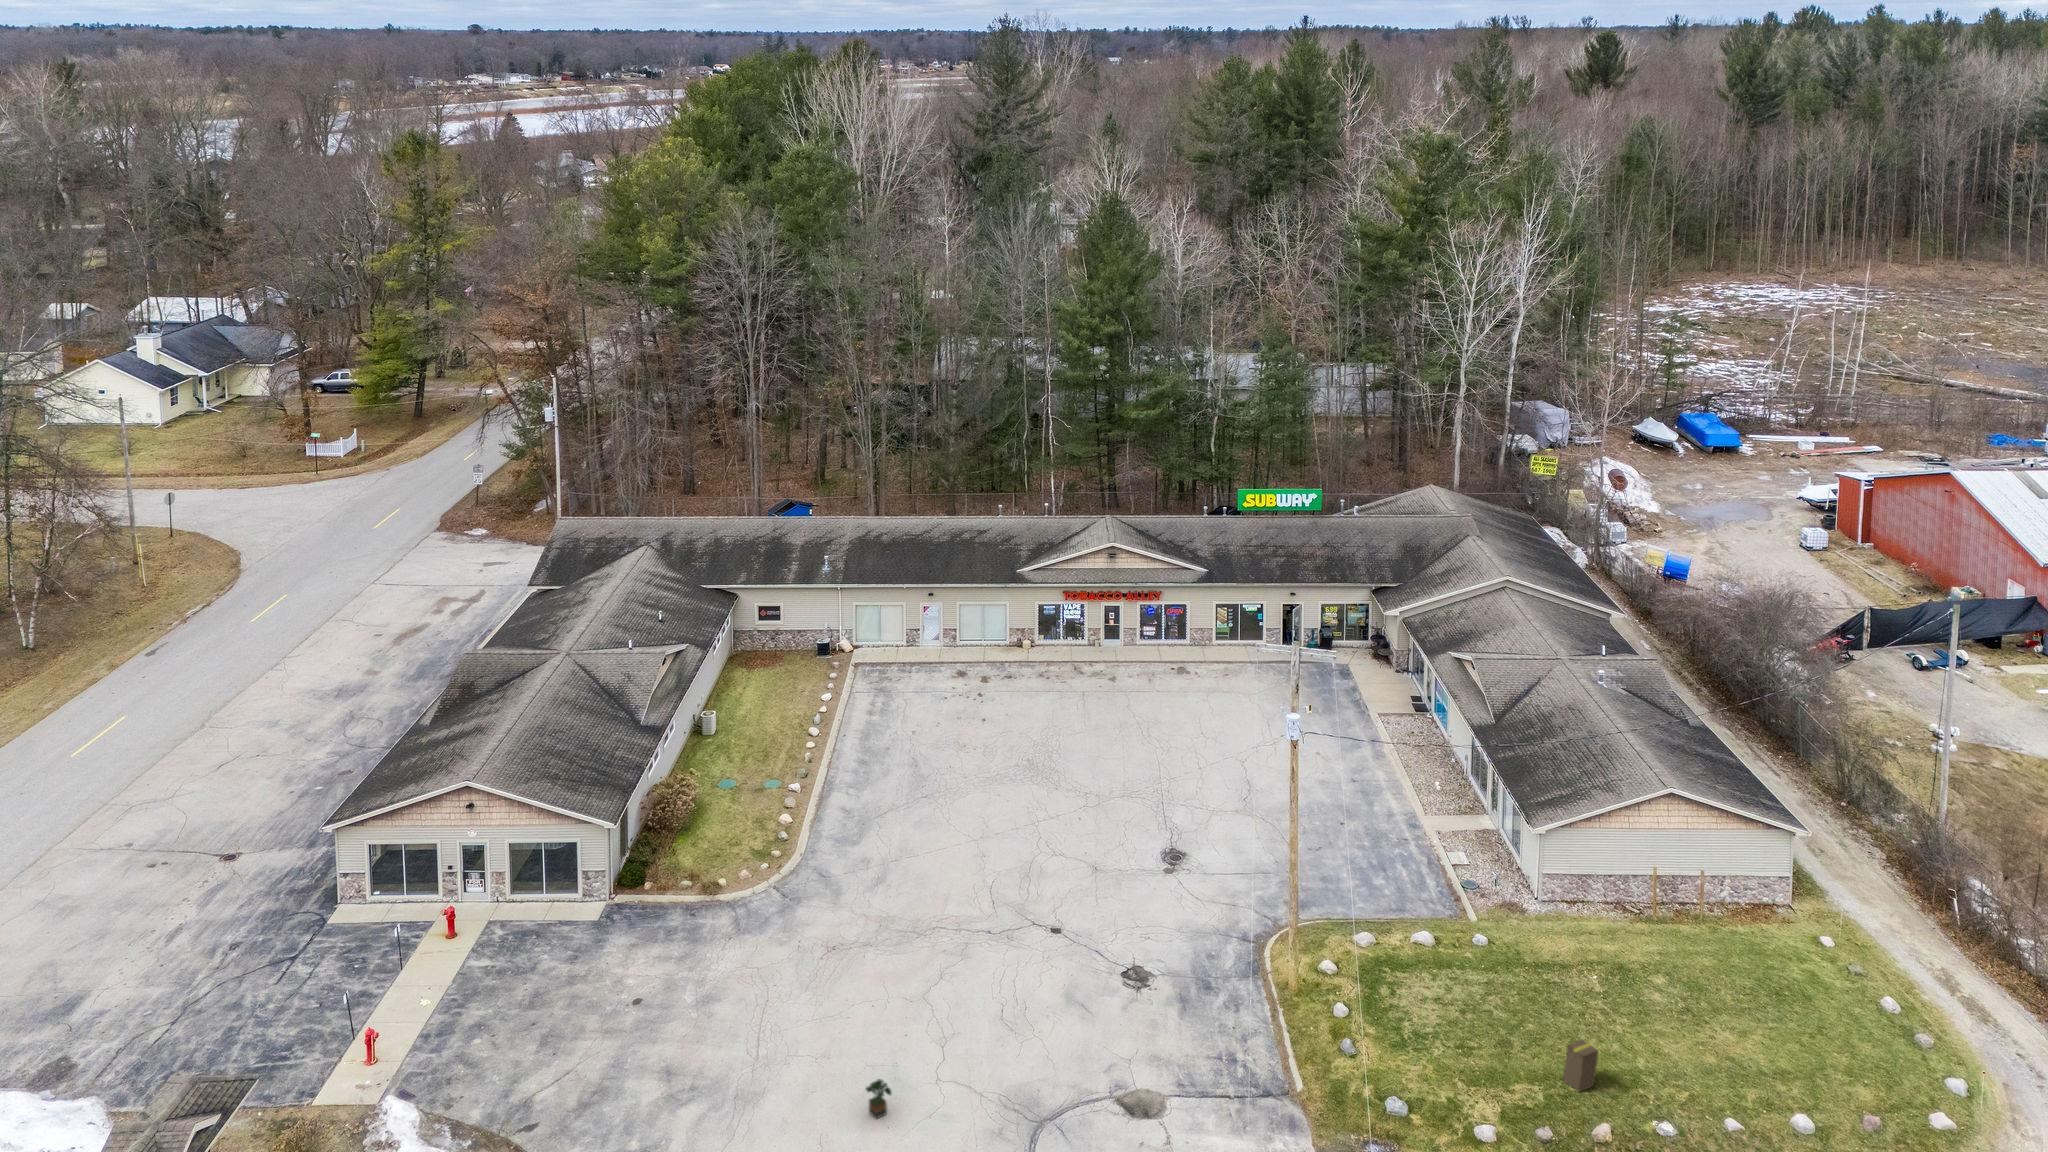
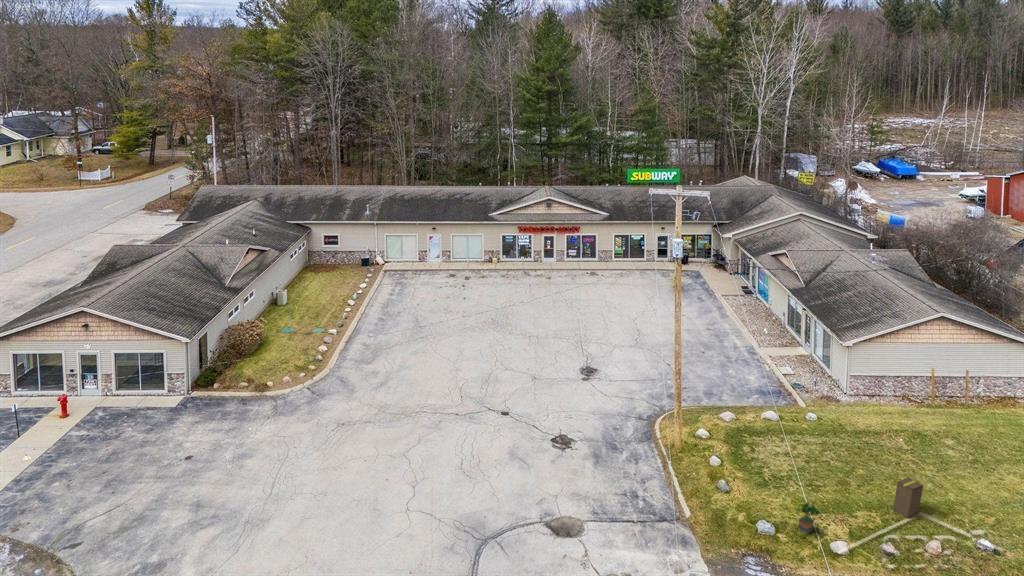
potted tree: present [866,1079,892,1119] -> present [797,503,820,534]

